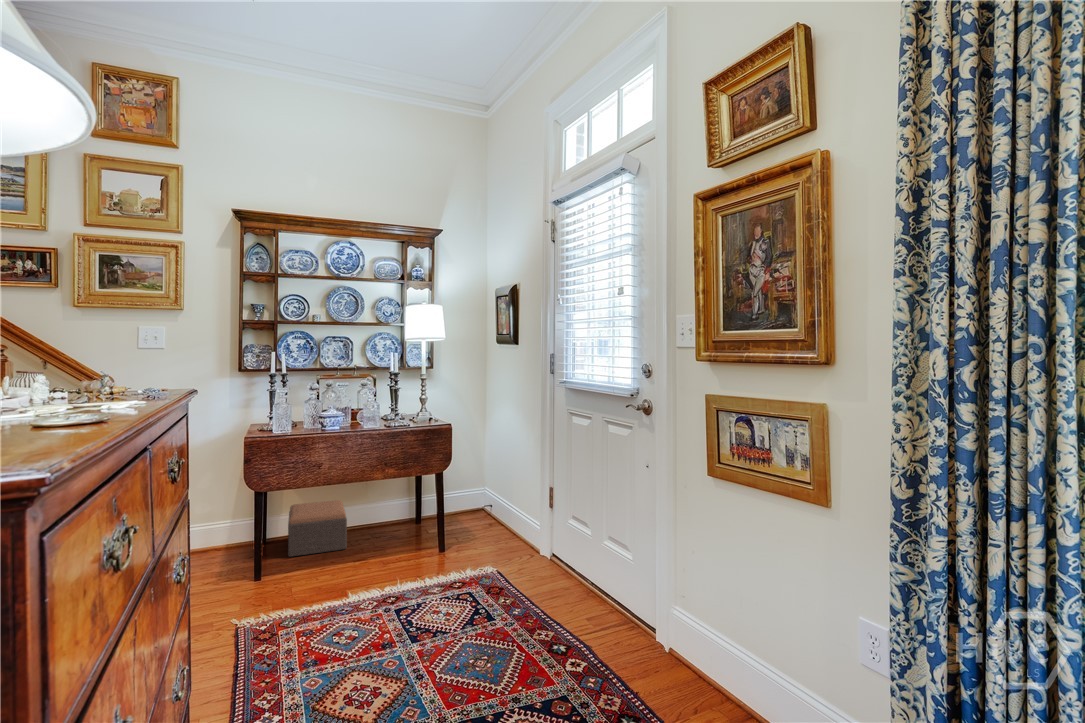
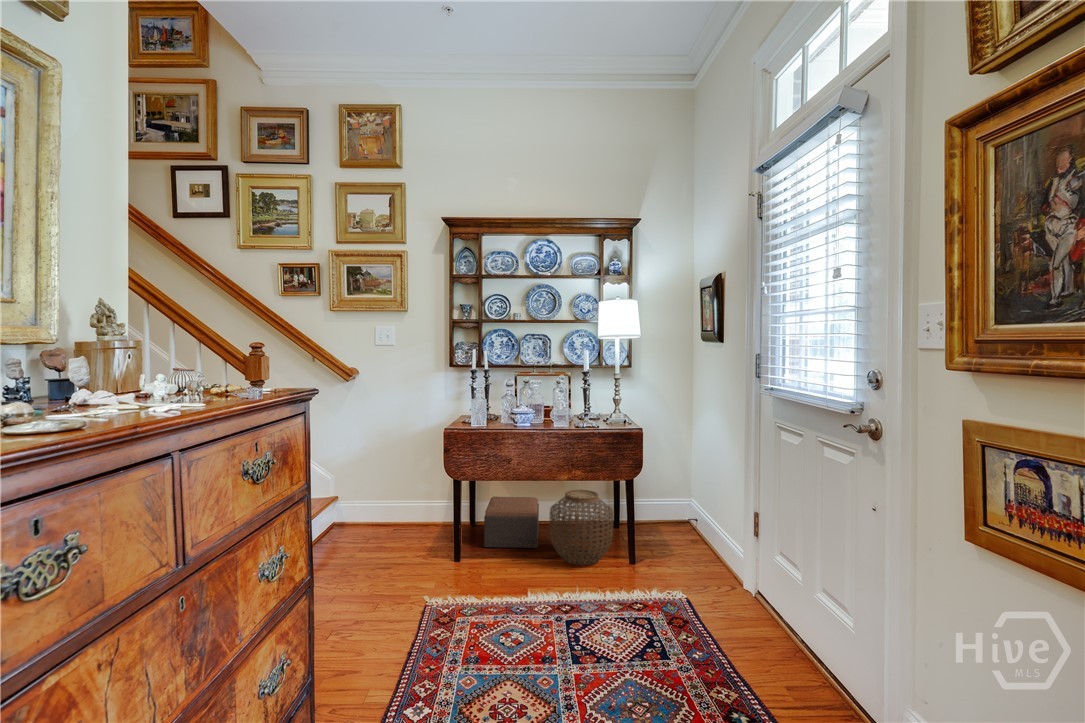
woven basket: none [362,486,425,558] -> present [550,490,613,565]

